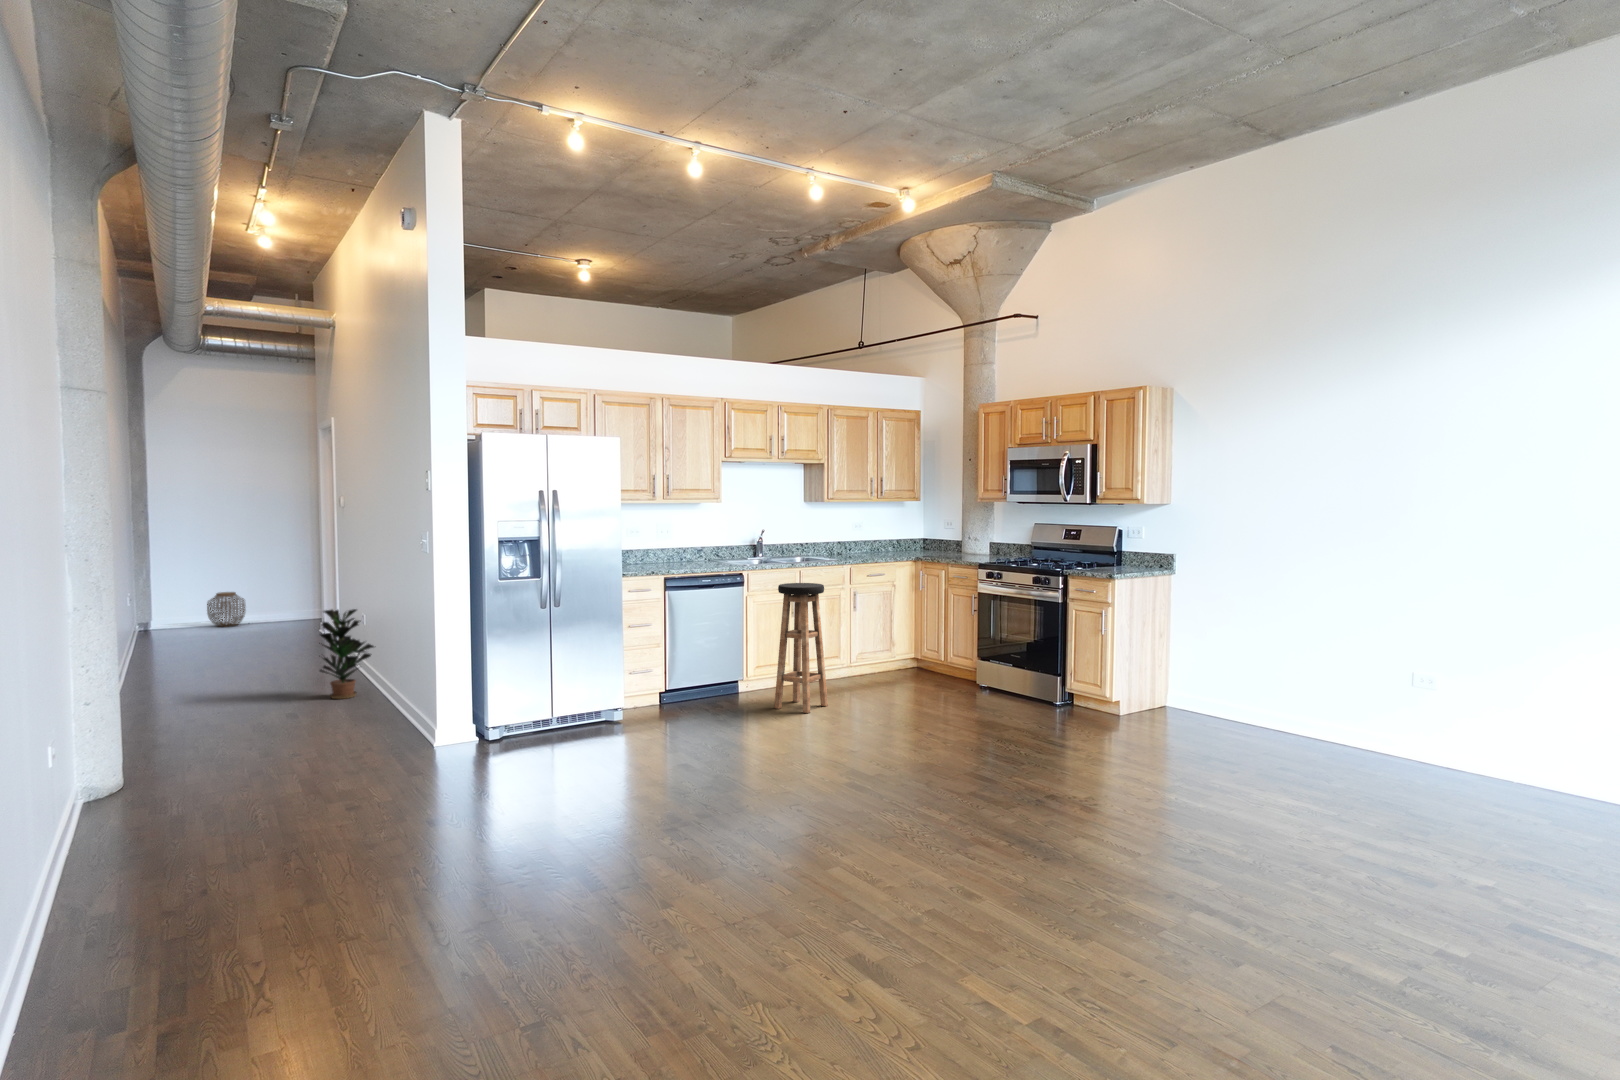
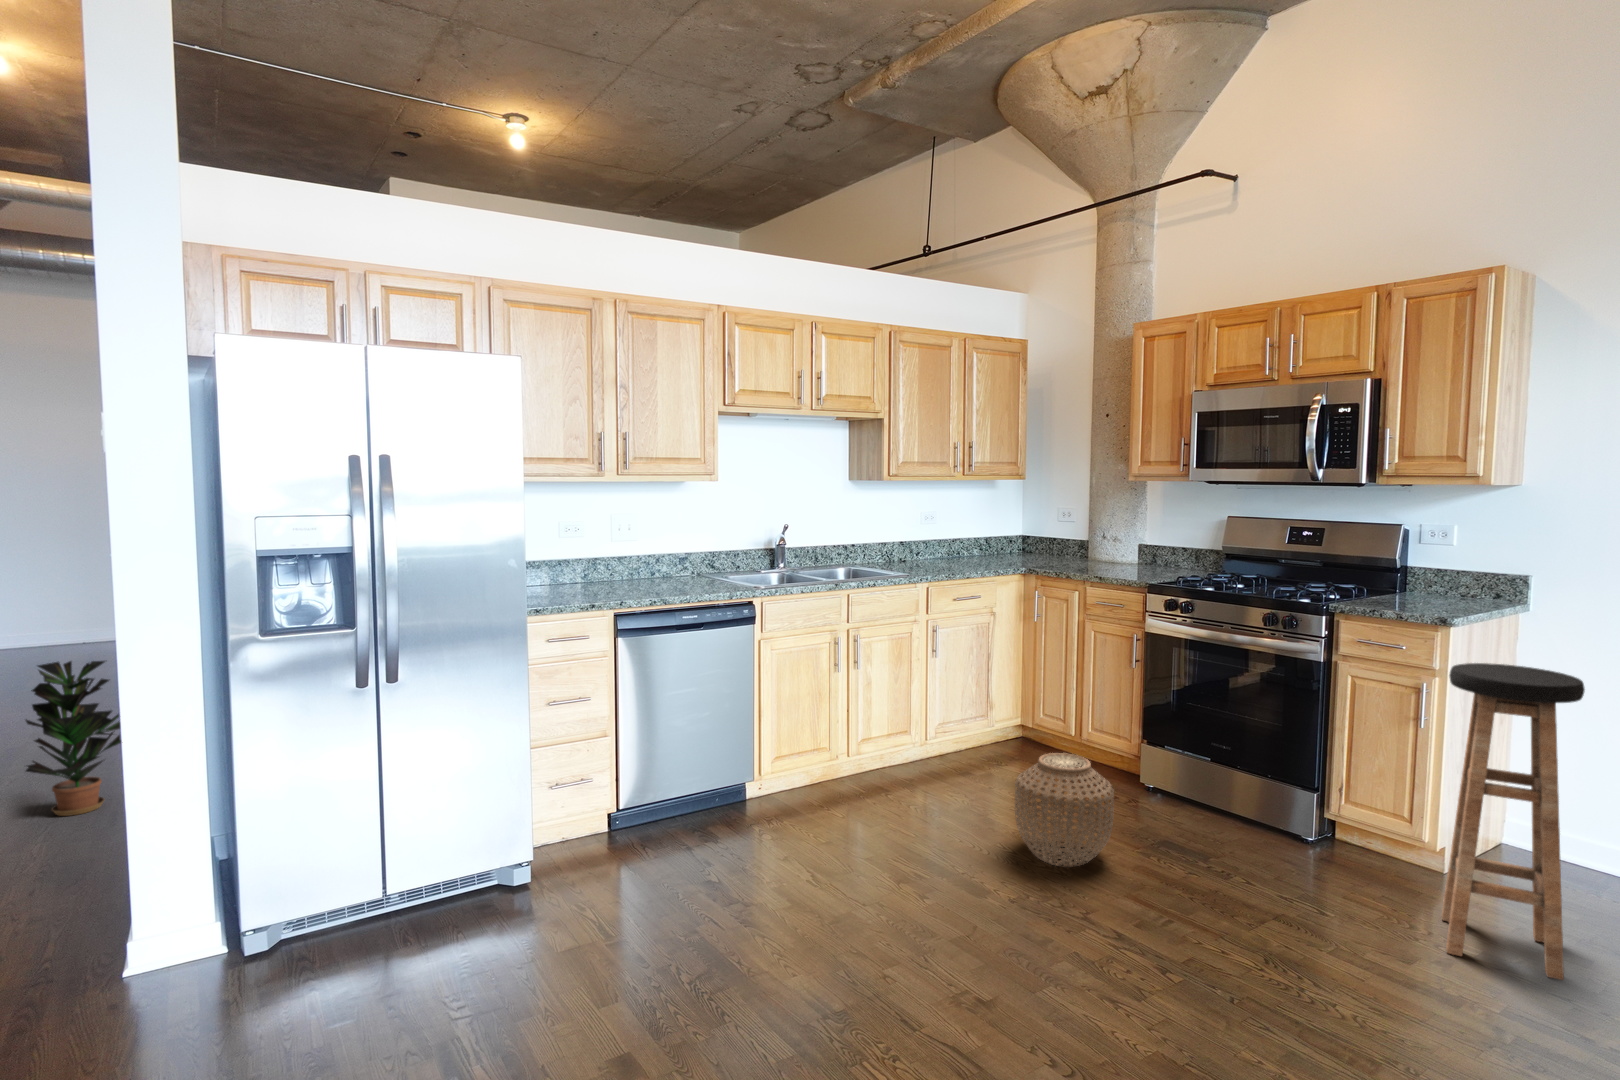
bar stool: present [774,583,828,713] -> present [1441,663,1585,980]
woven basket: present [207,592,245,627] -> present [1015,753,1114,866]

